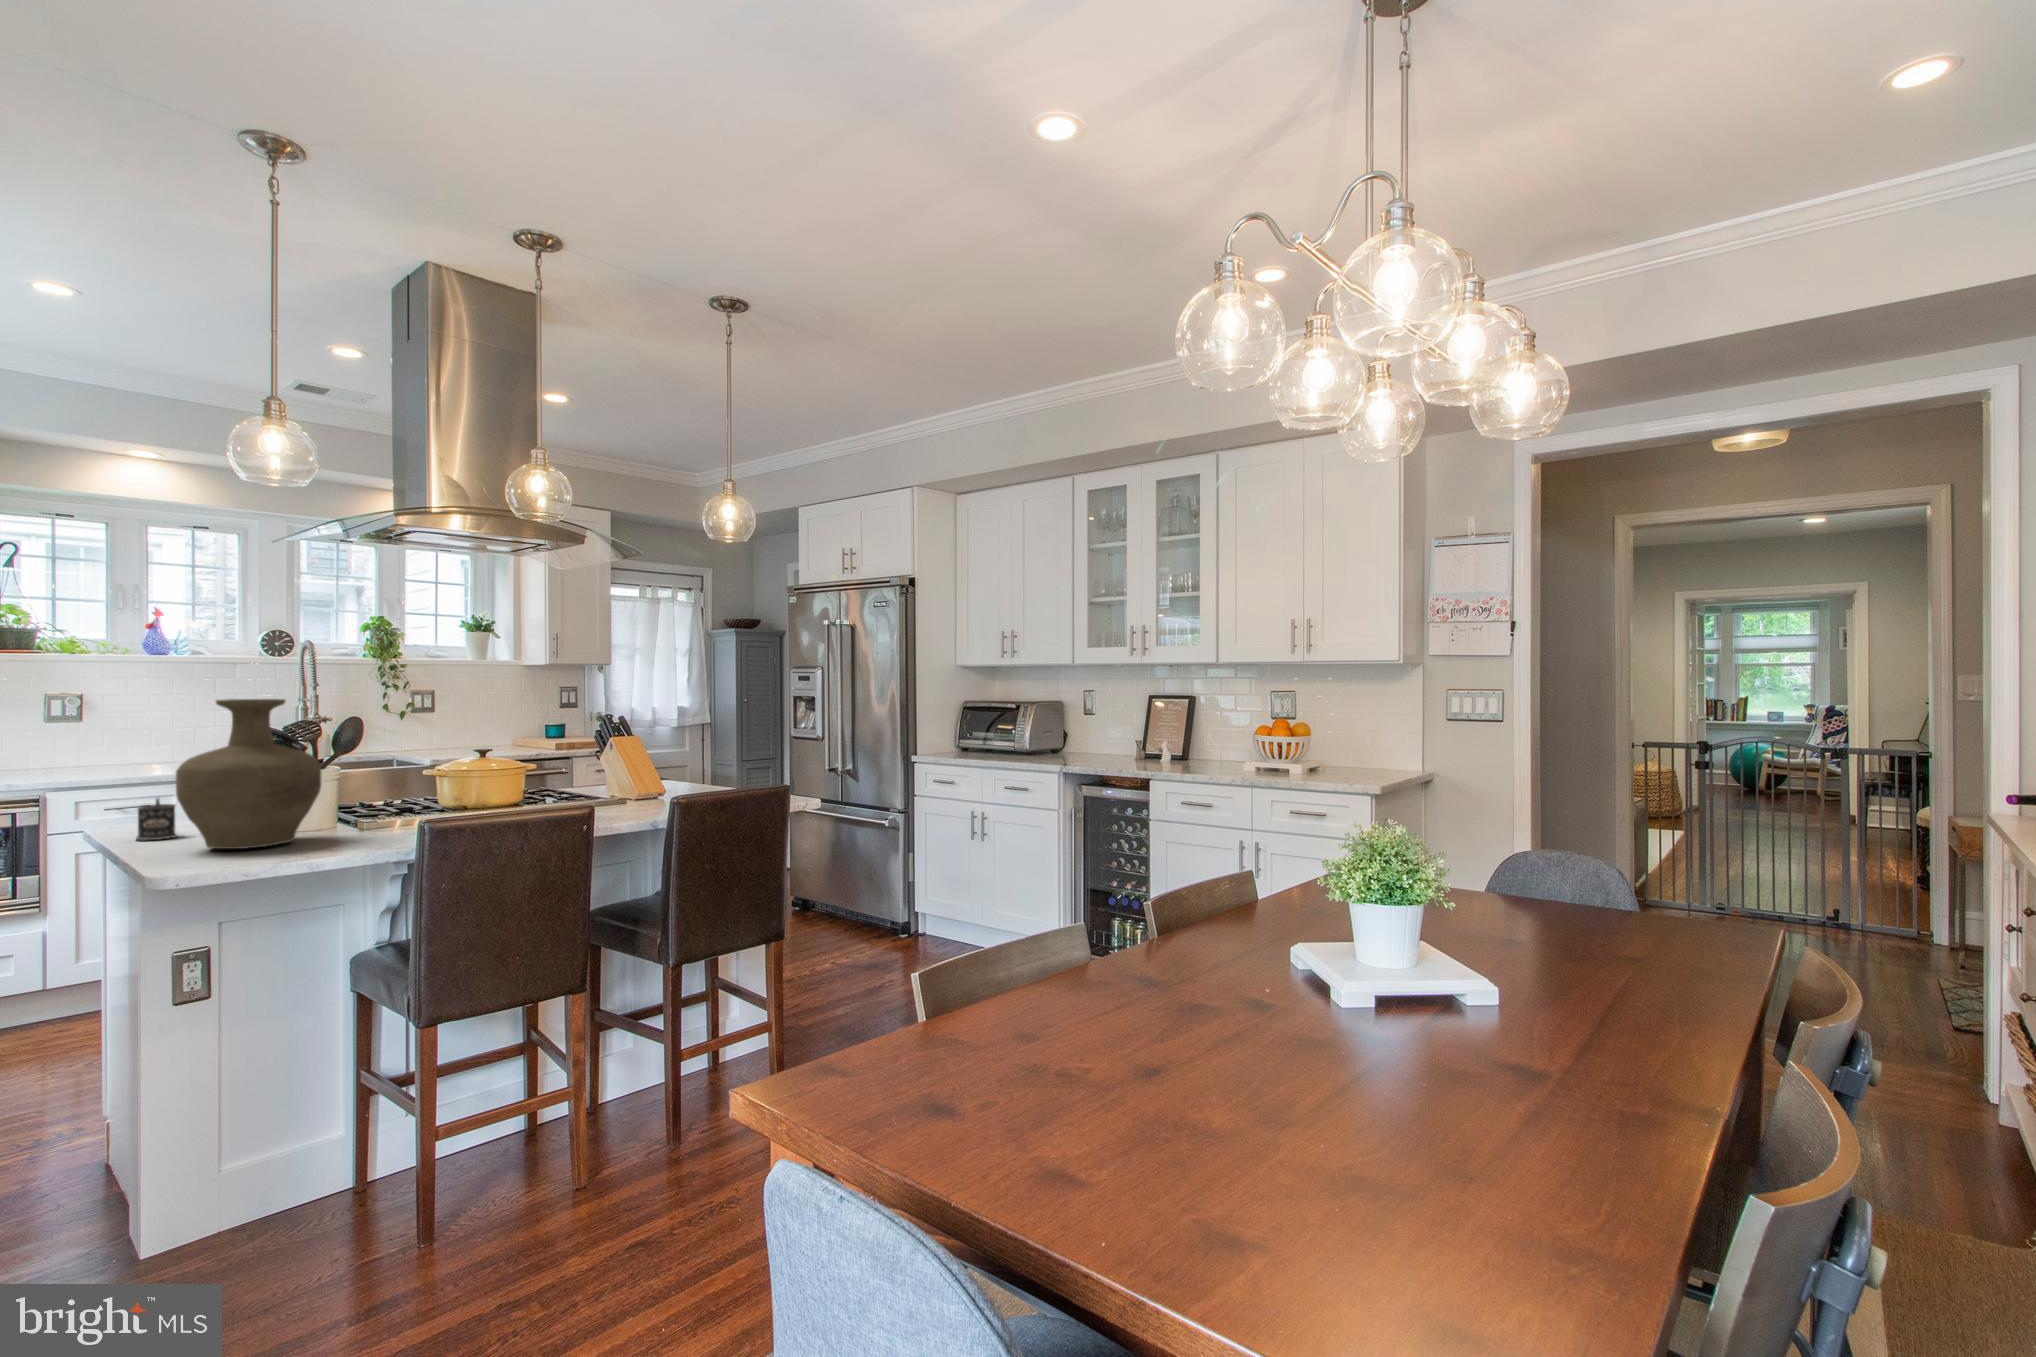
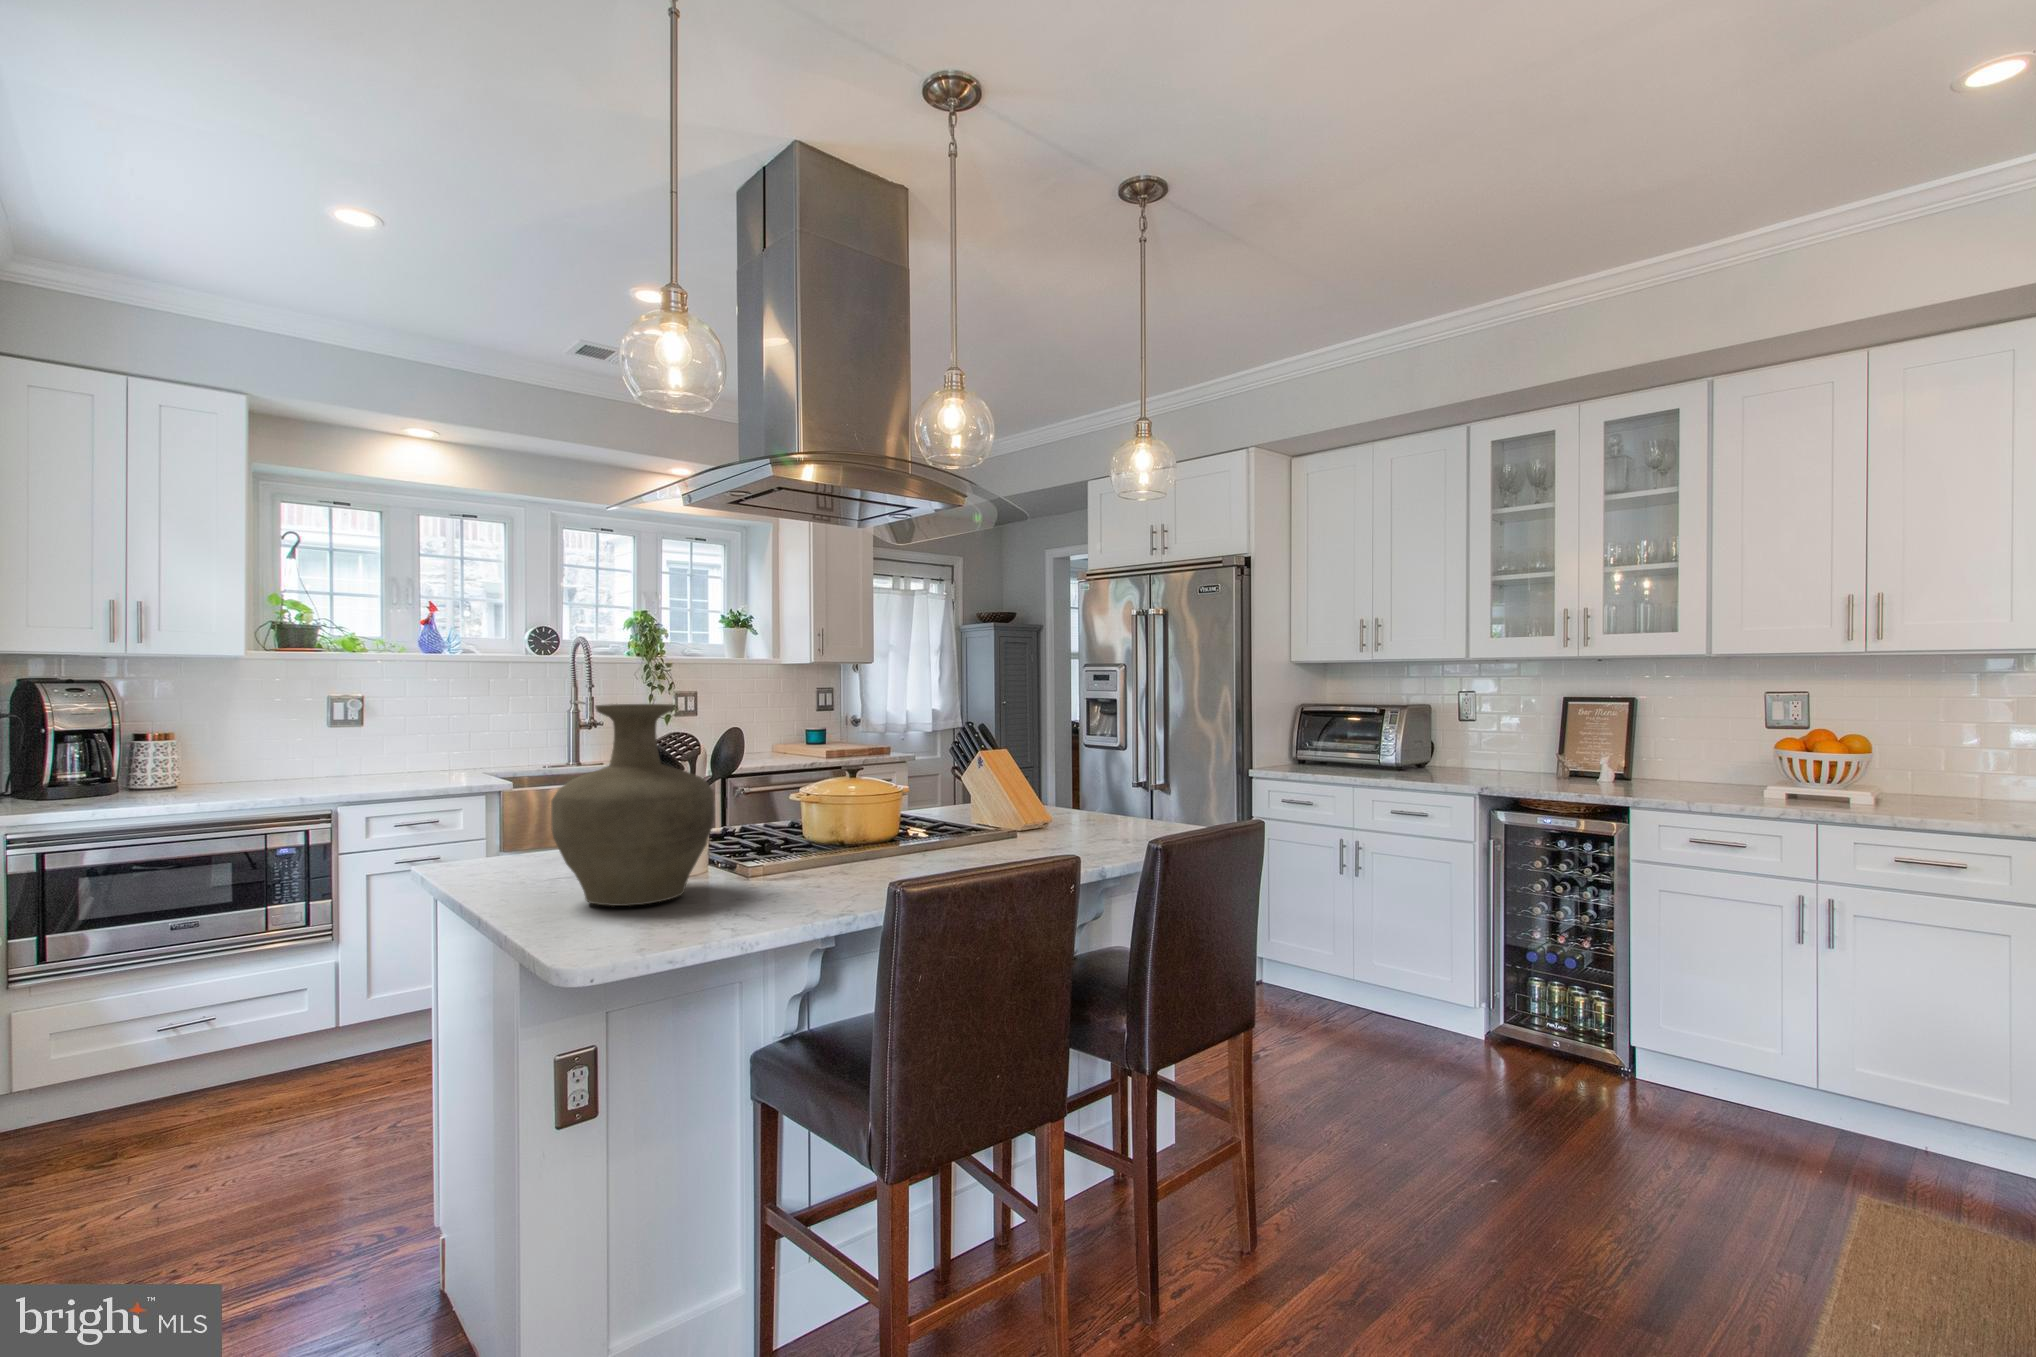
mug: present [136,798,177,840] -> none [486,829,531,886]

